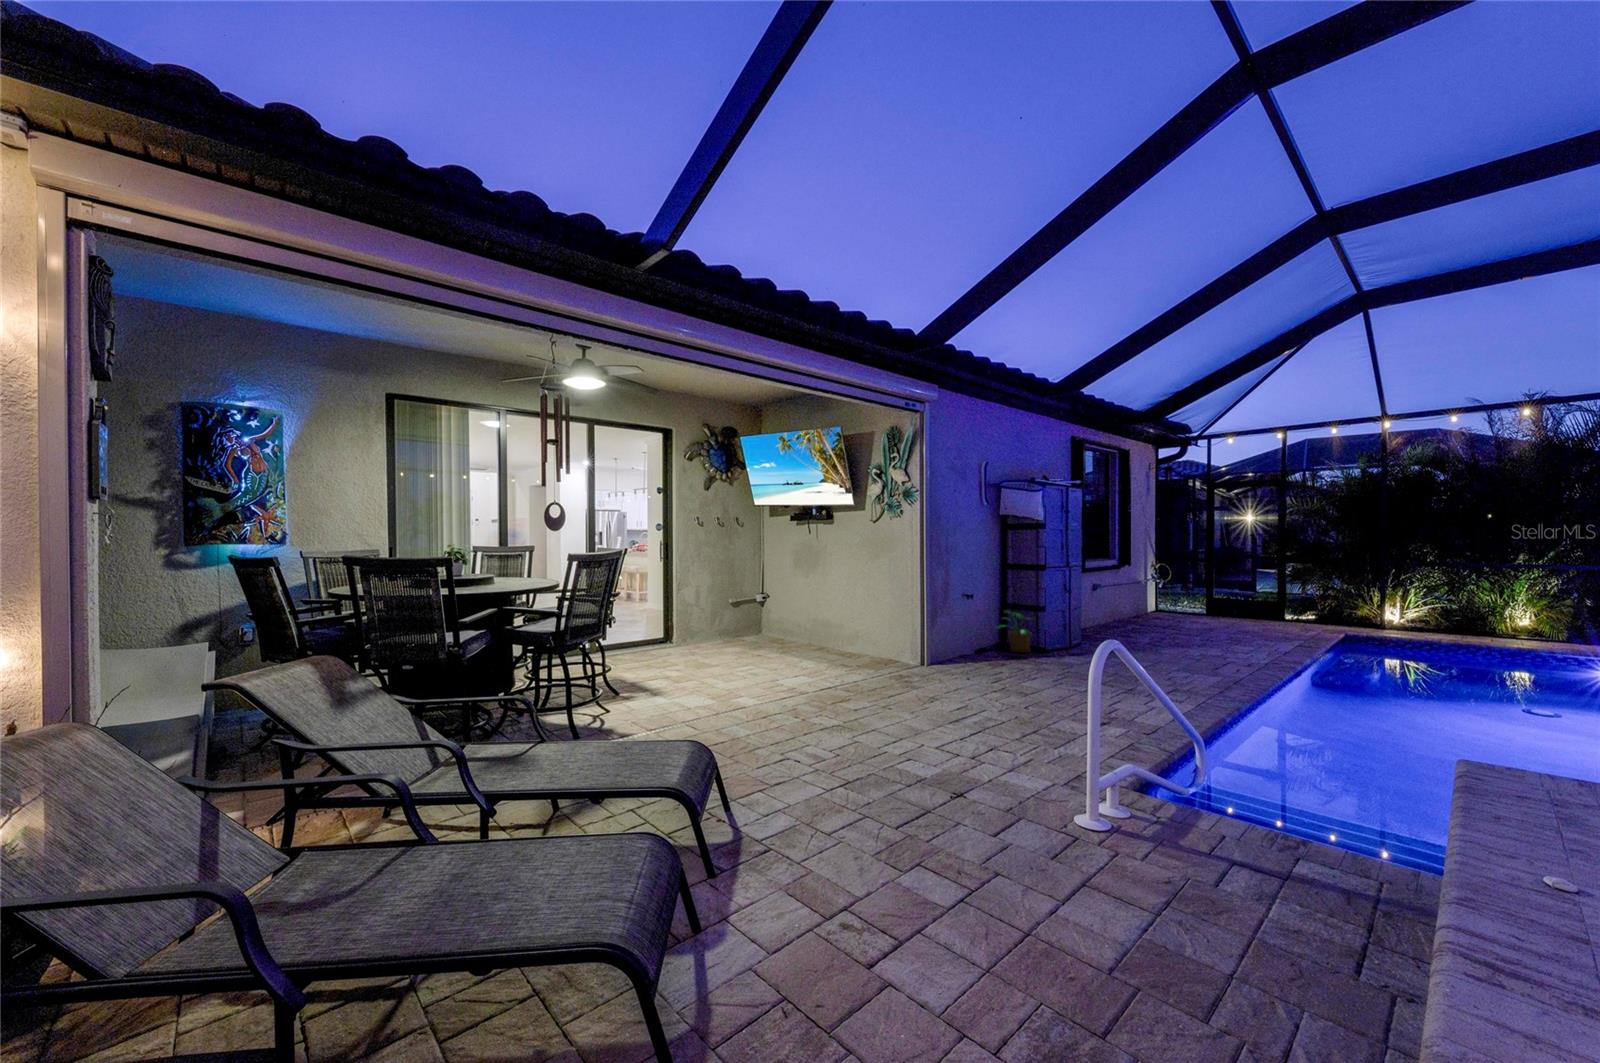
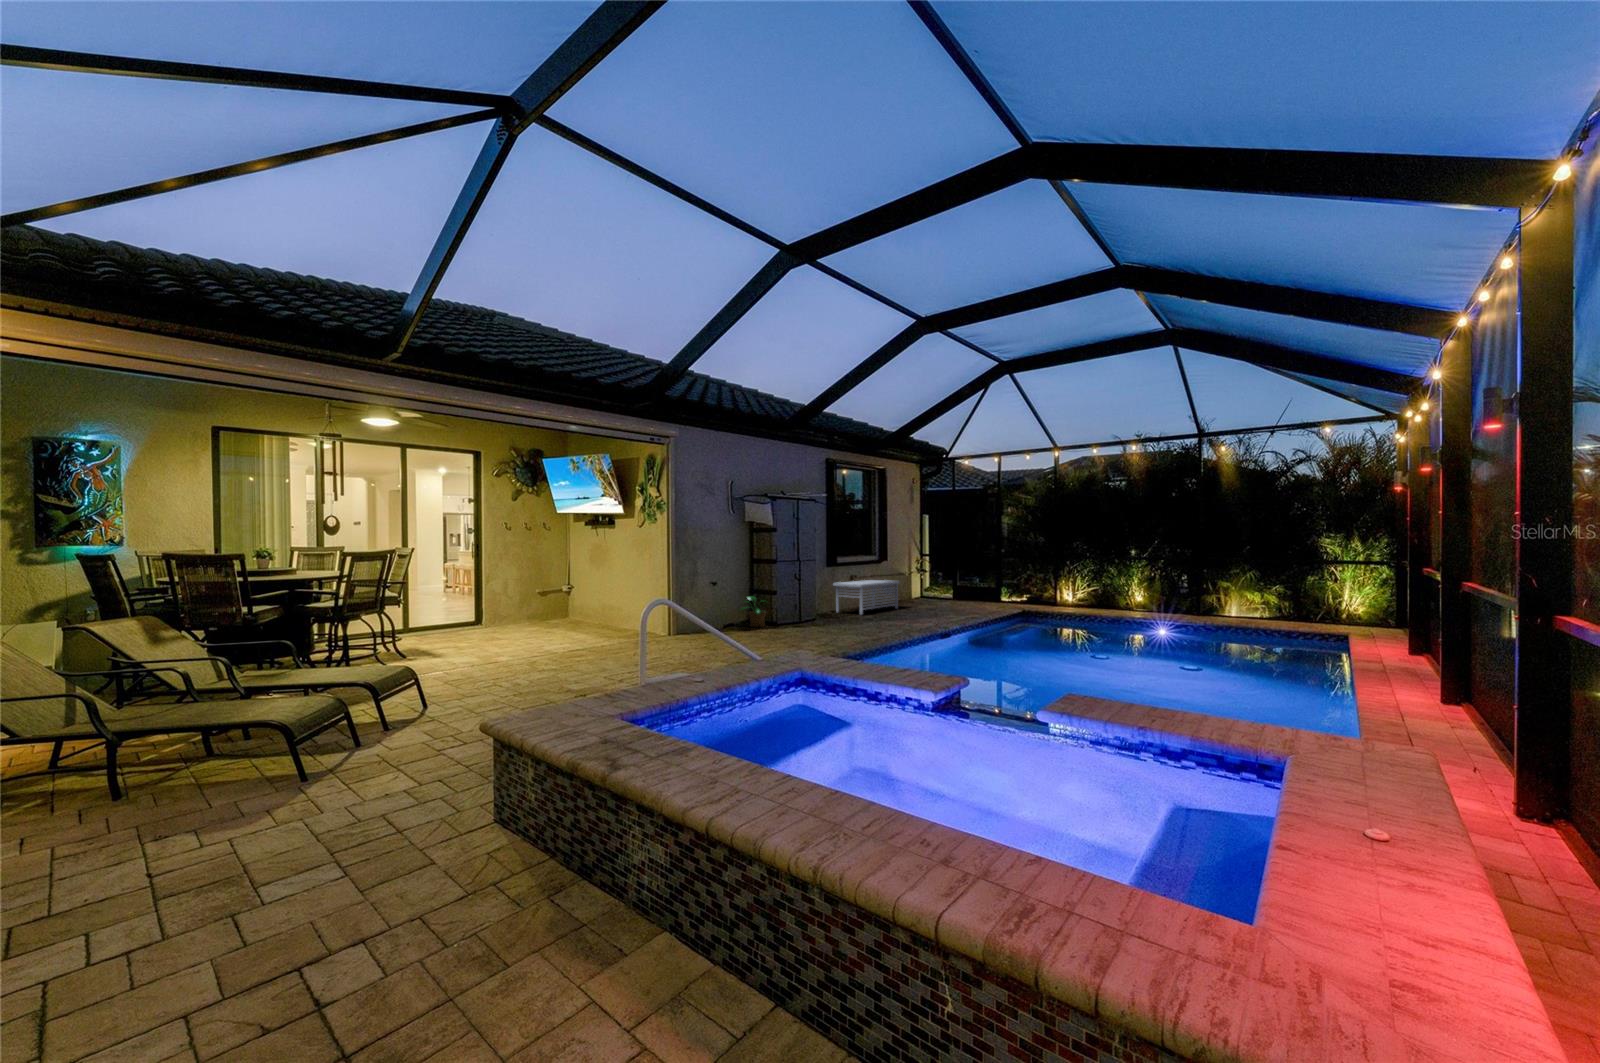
storage bench: none [1089,589,1169,635] -> present [833,580,899,614]

